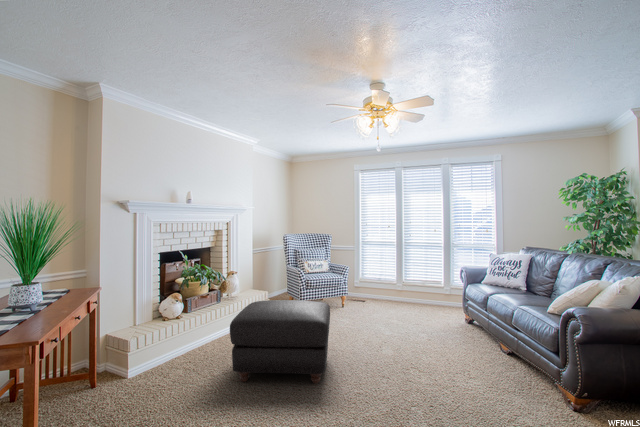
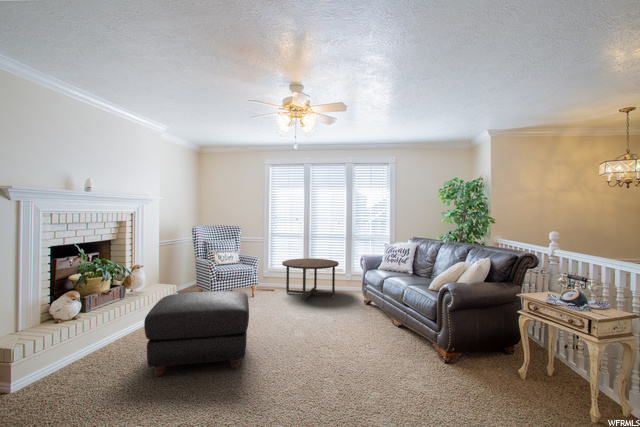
coffee table: none [371,269,433,315] -> present [282,258,339,300]

